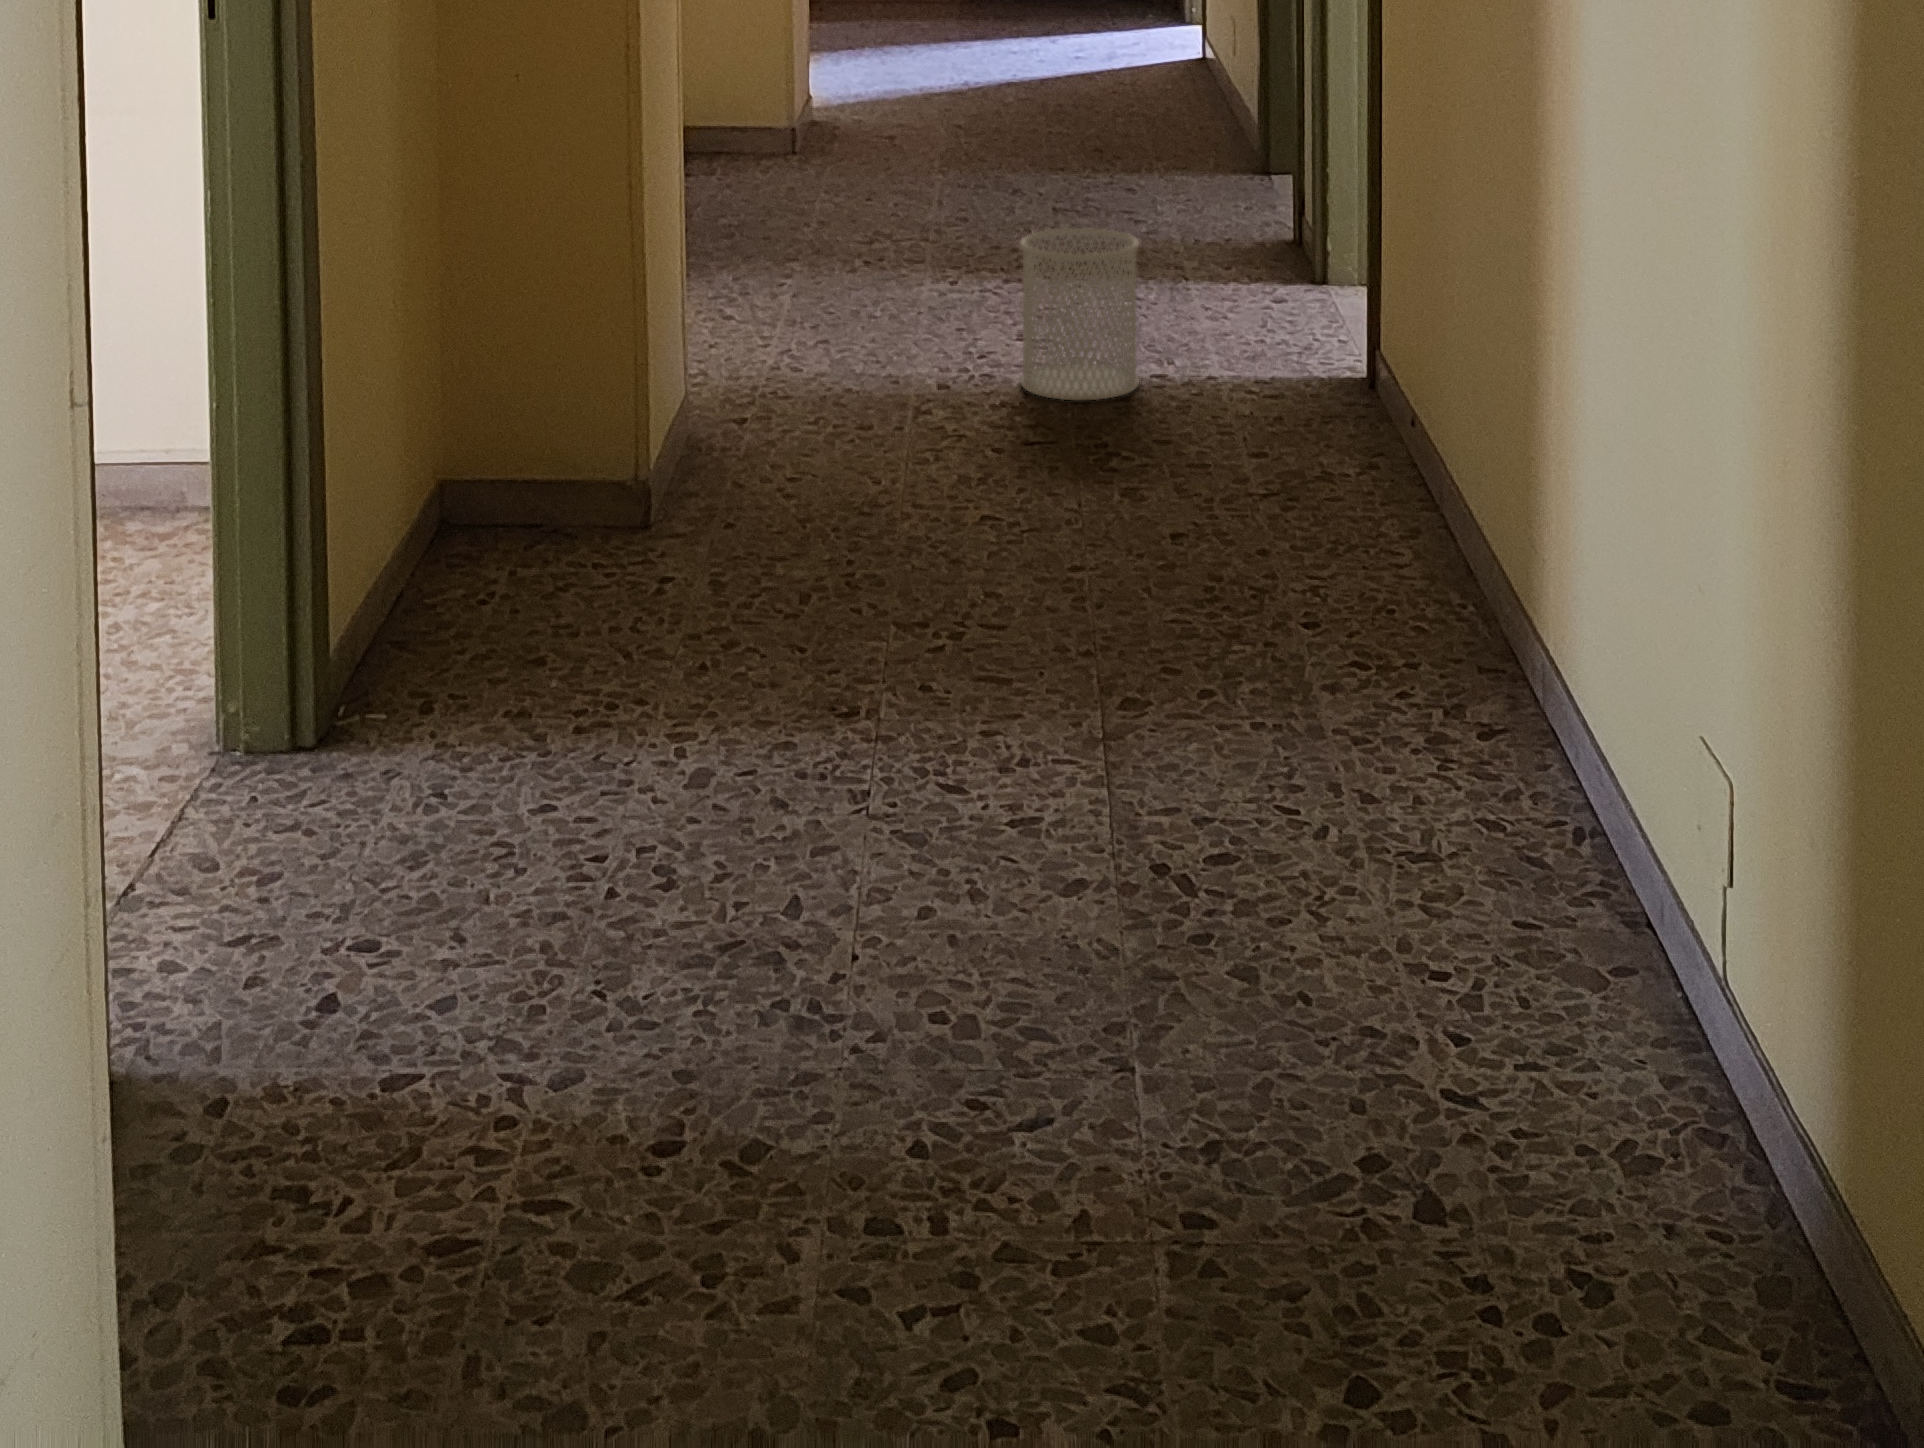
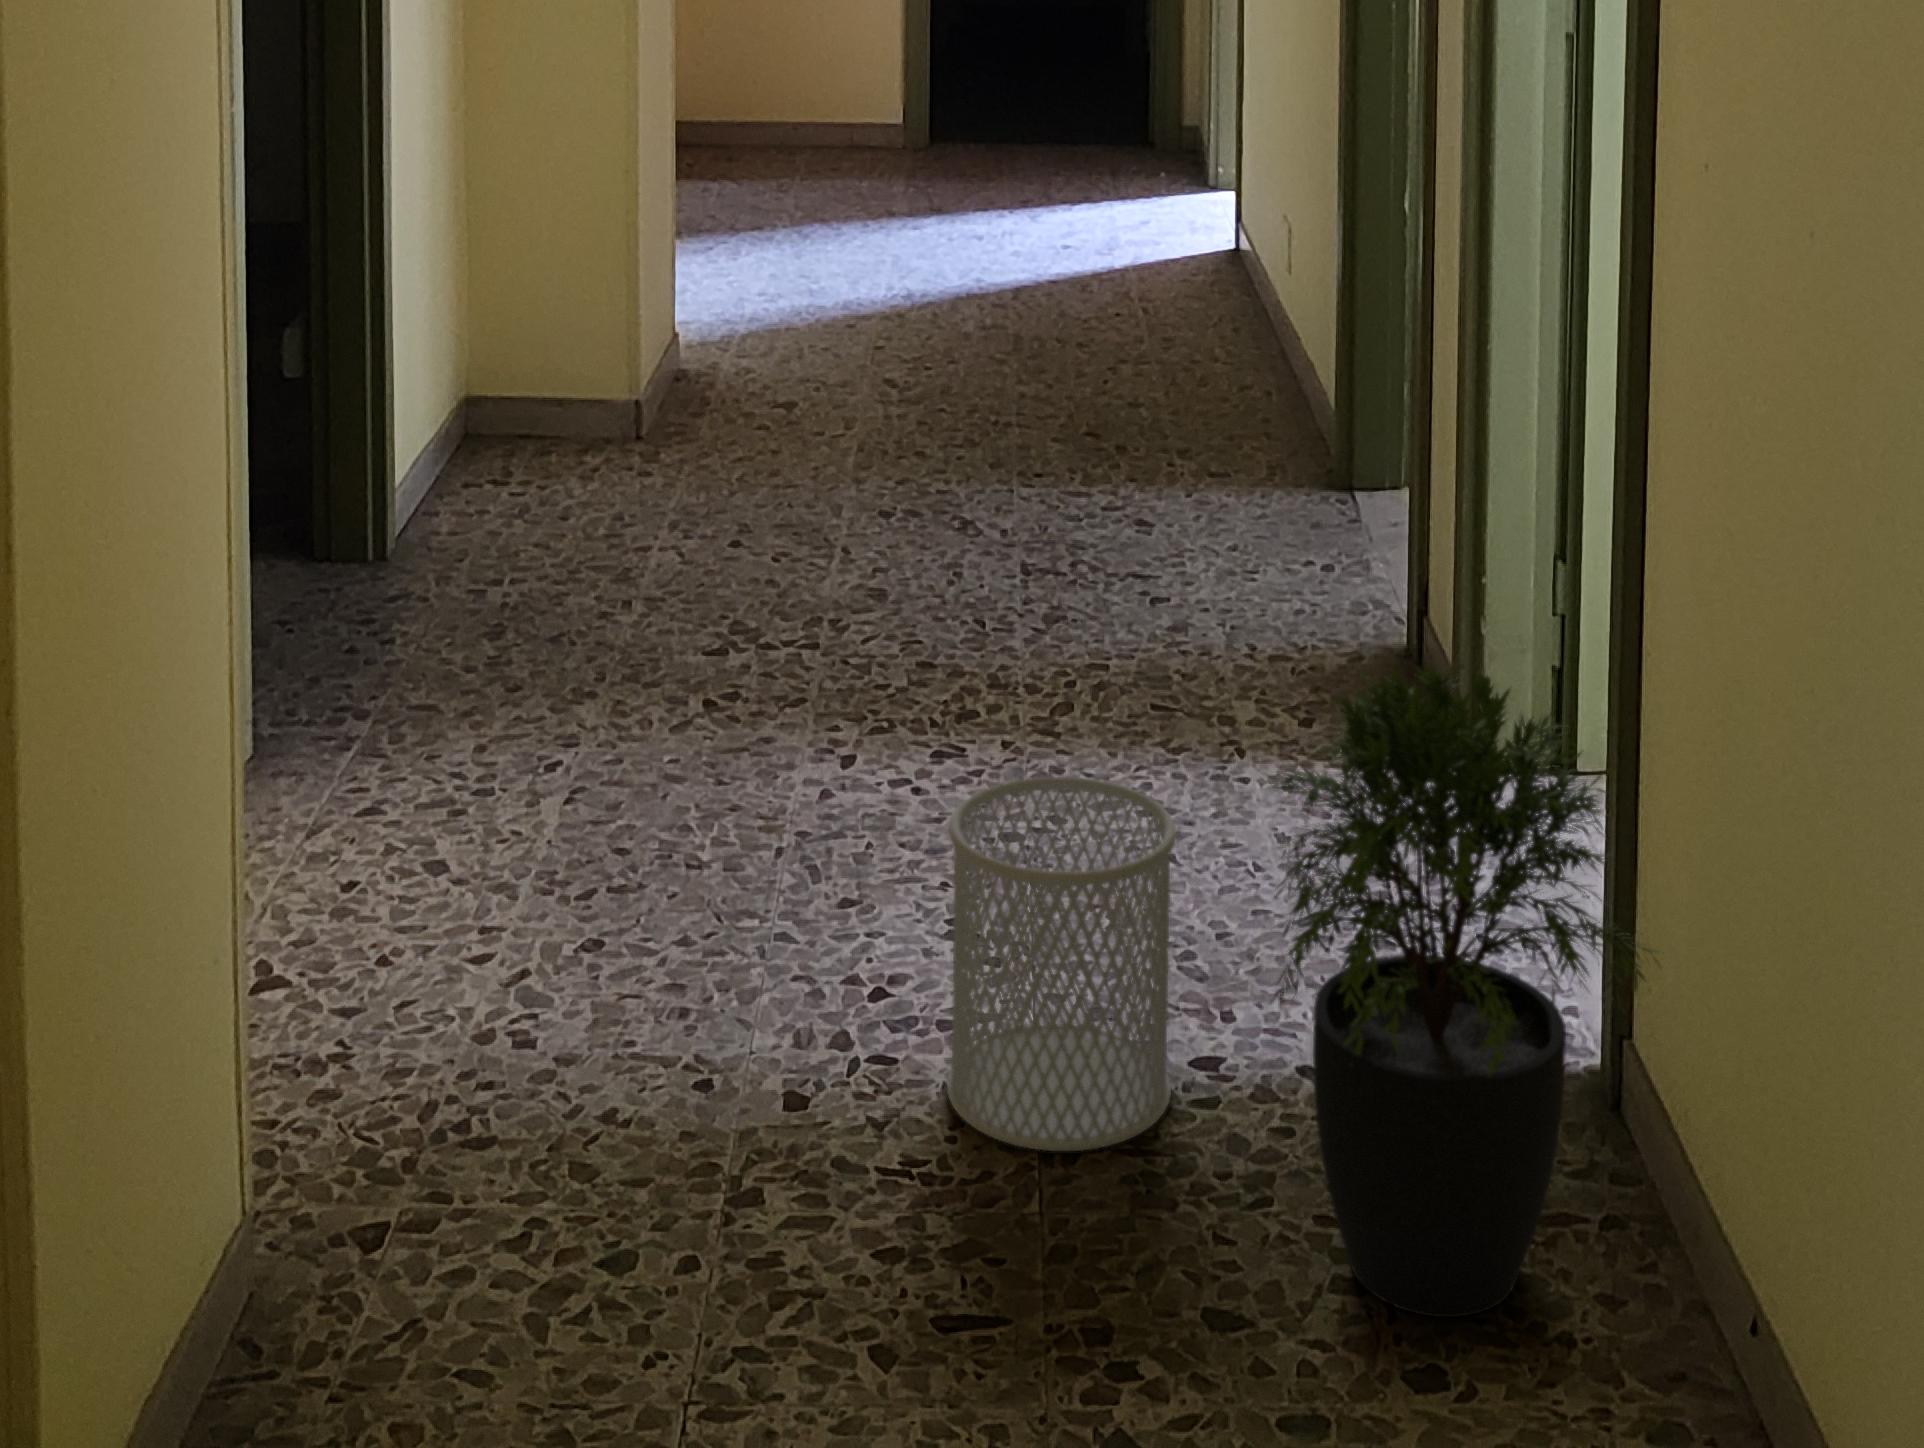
potted plant: none [1177,123,1374,440] -> present [1267,665,1662,1317]

